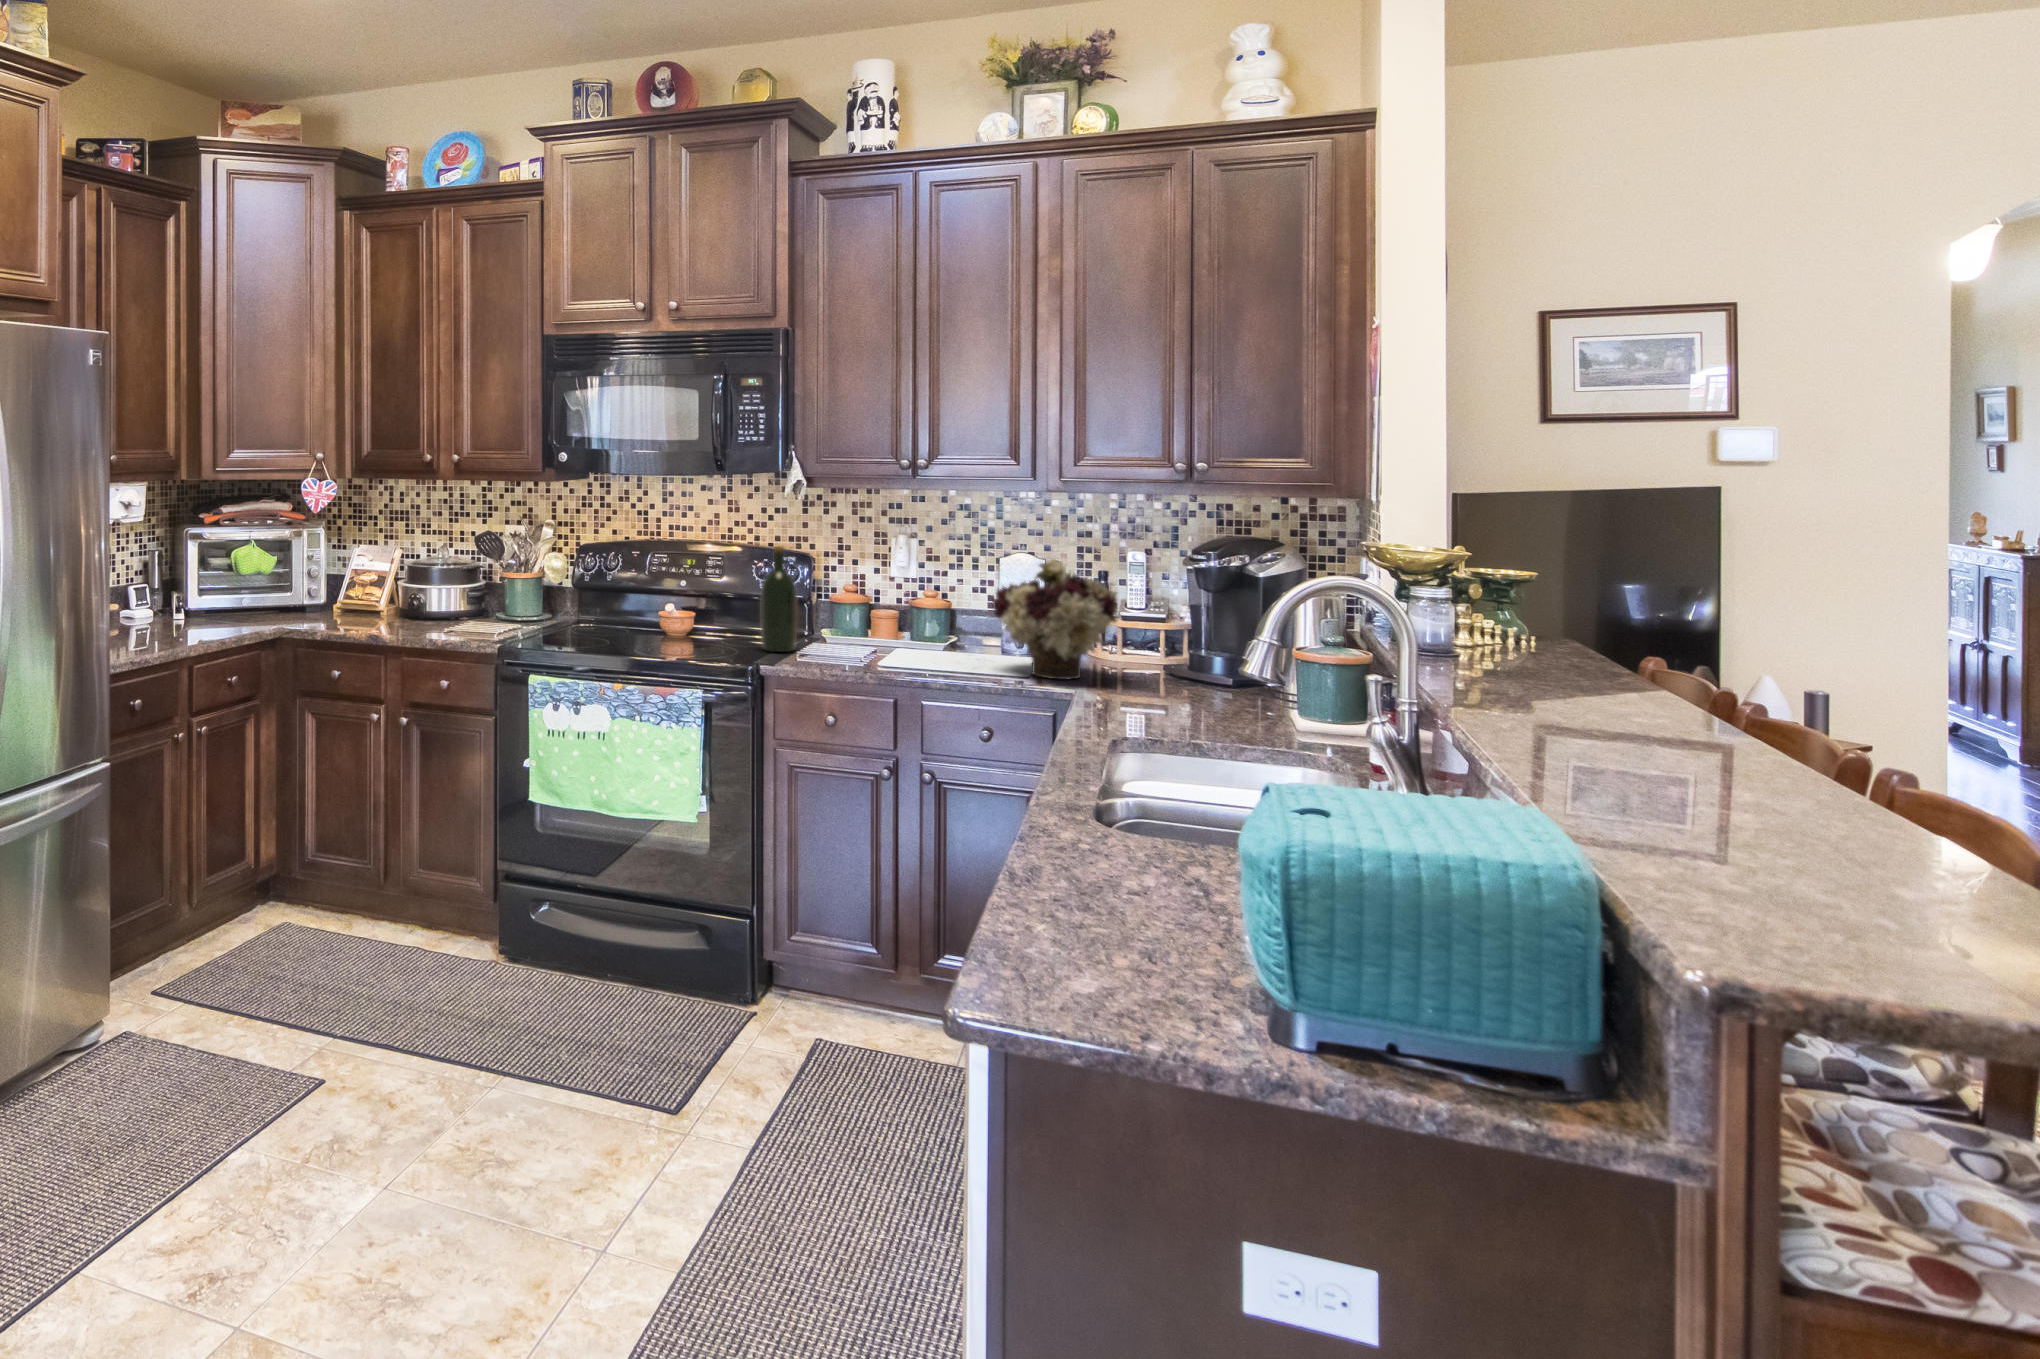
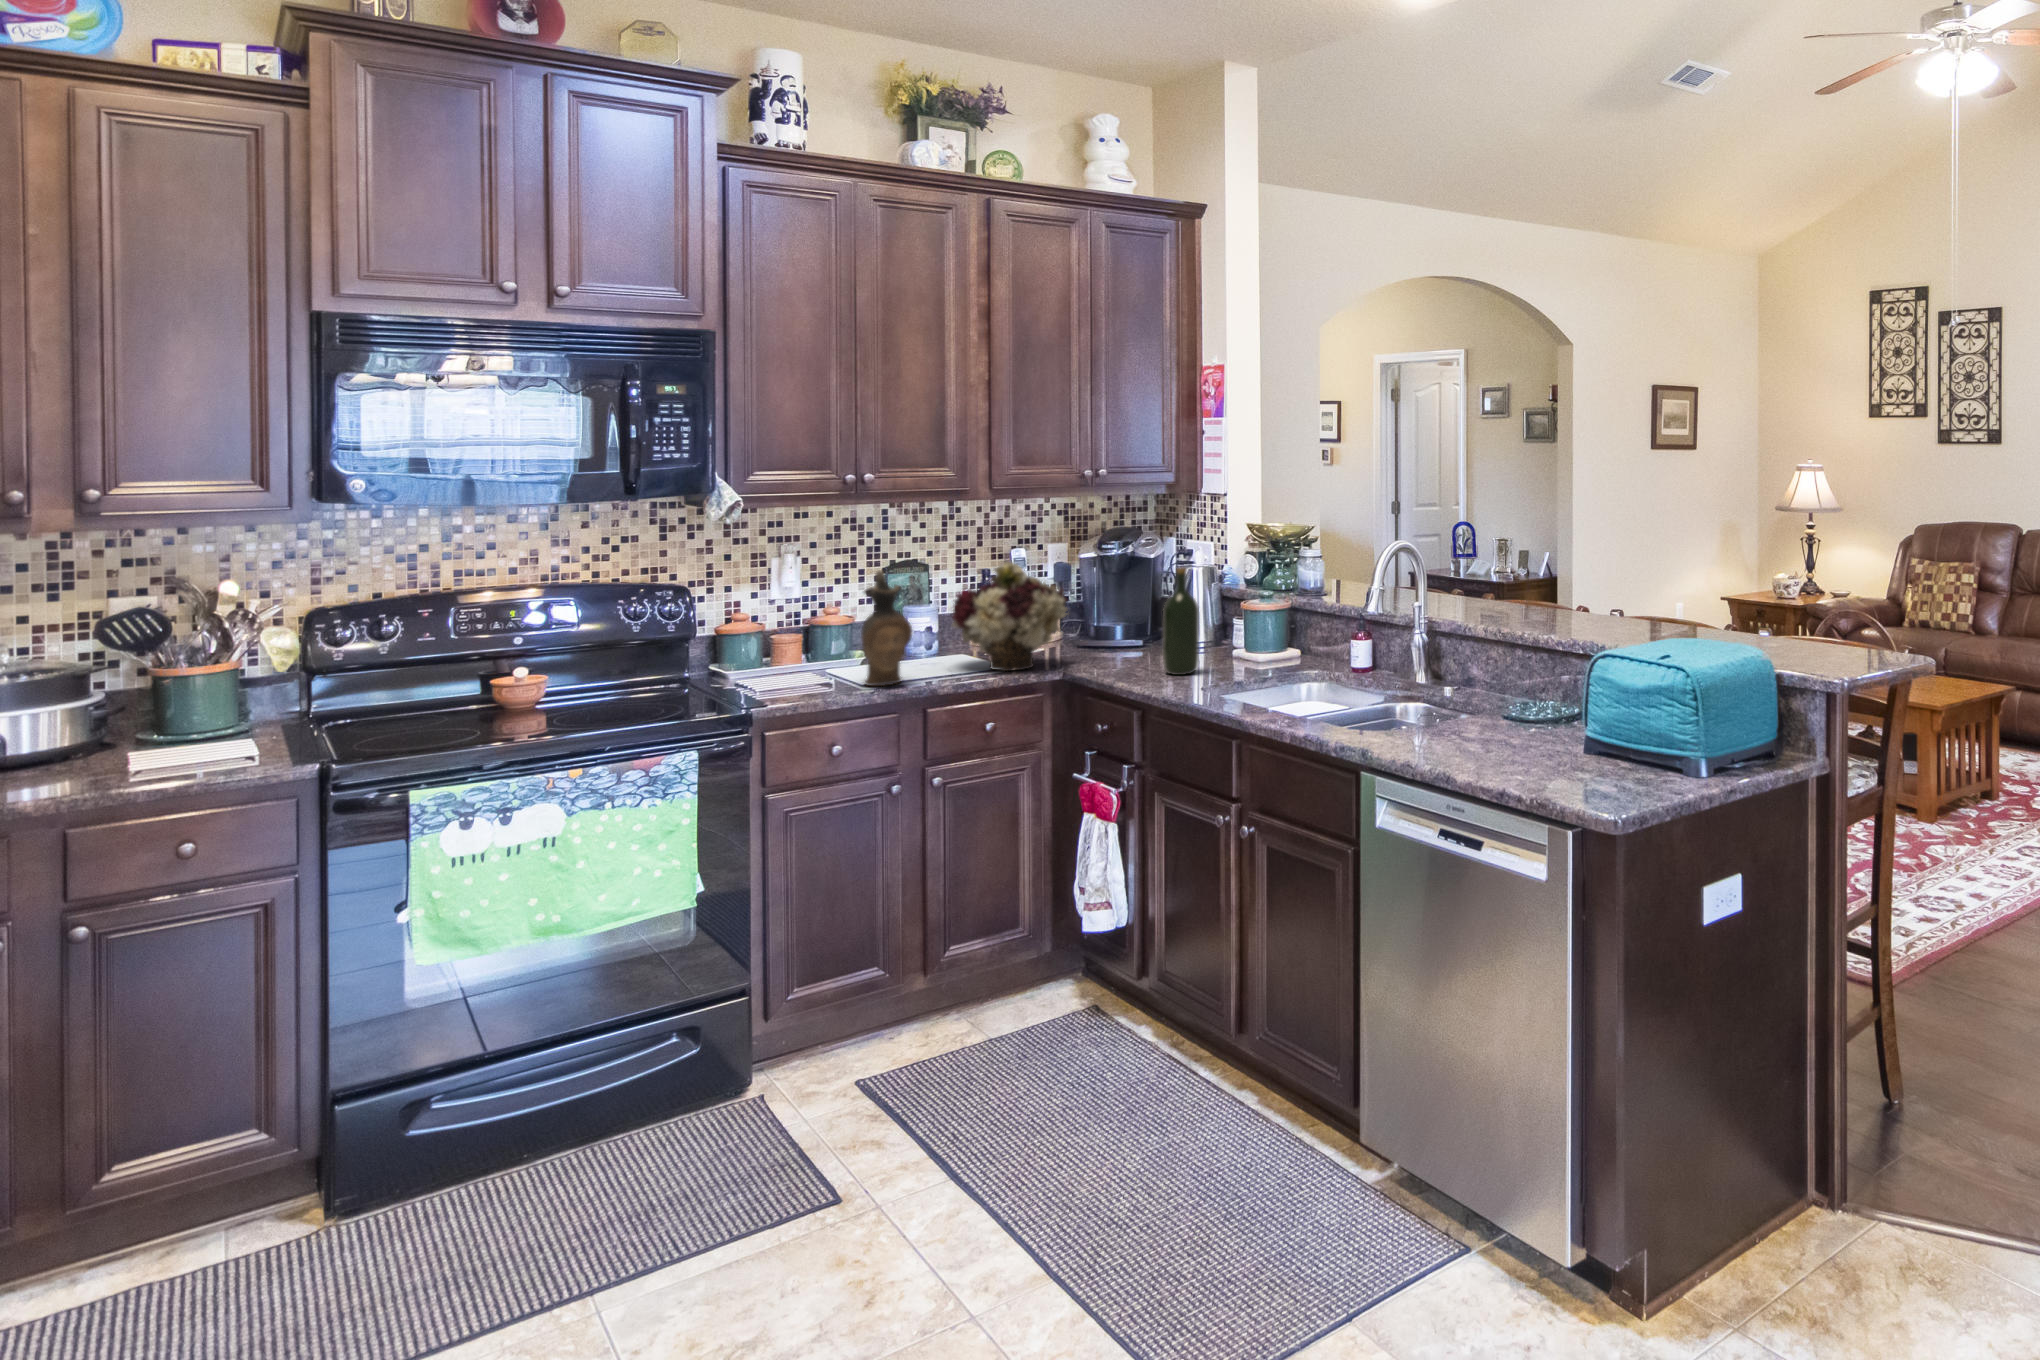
wine bottle: present [761,546,797,652] -> present [1163,568,1199,675]
ceramic pitcher: none [882,554,929,668] -> present [861,570,912,686]

